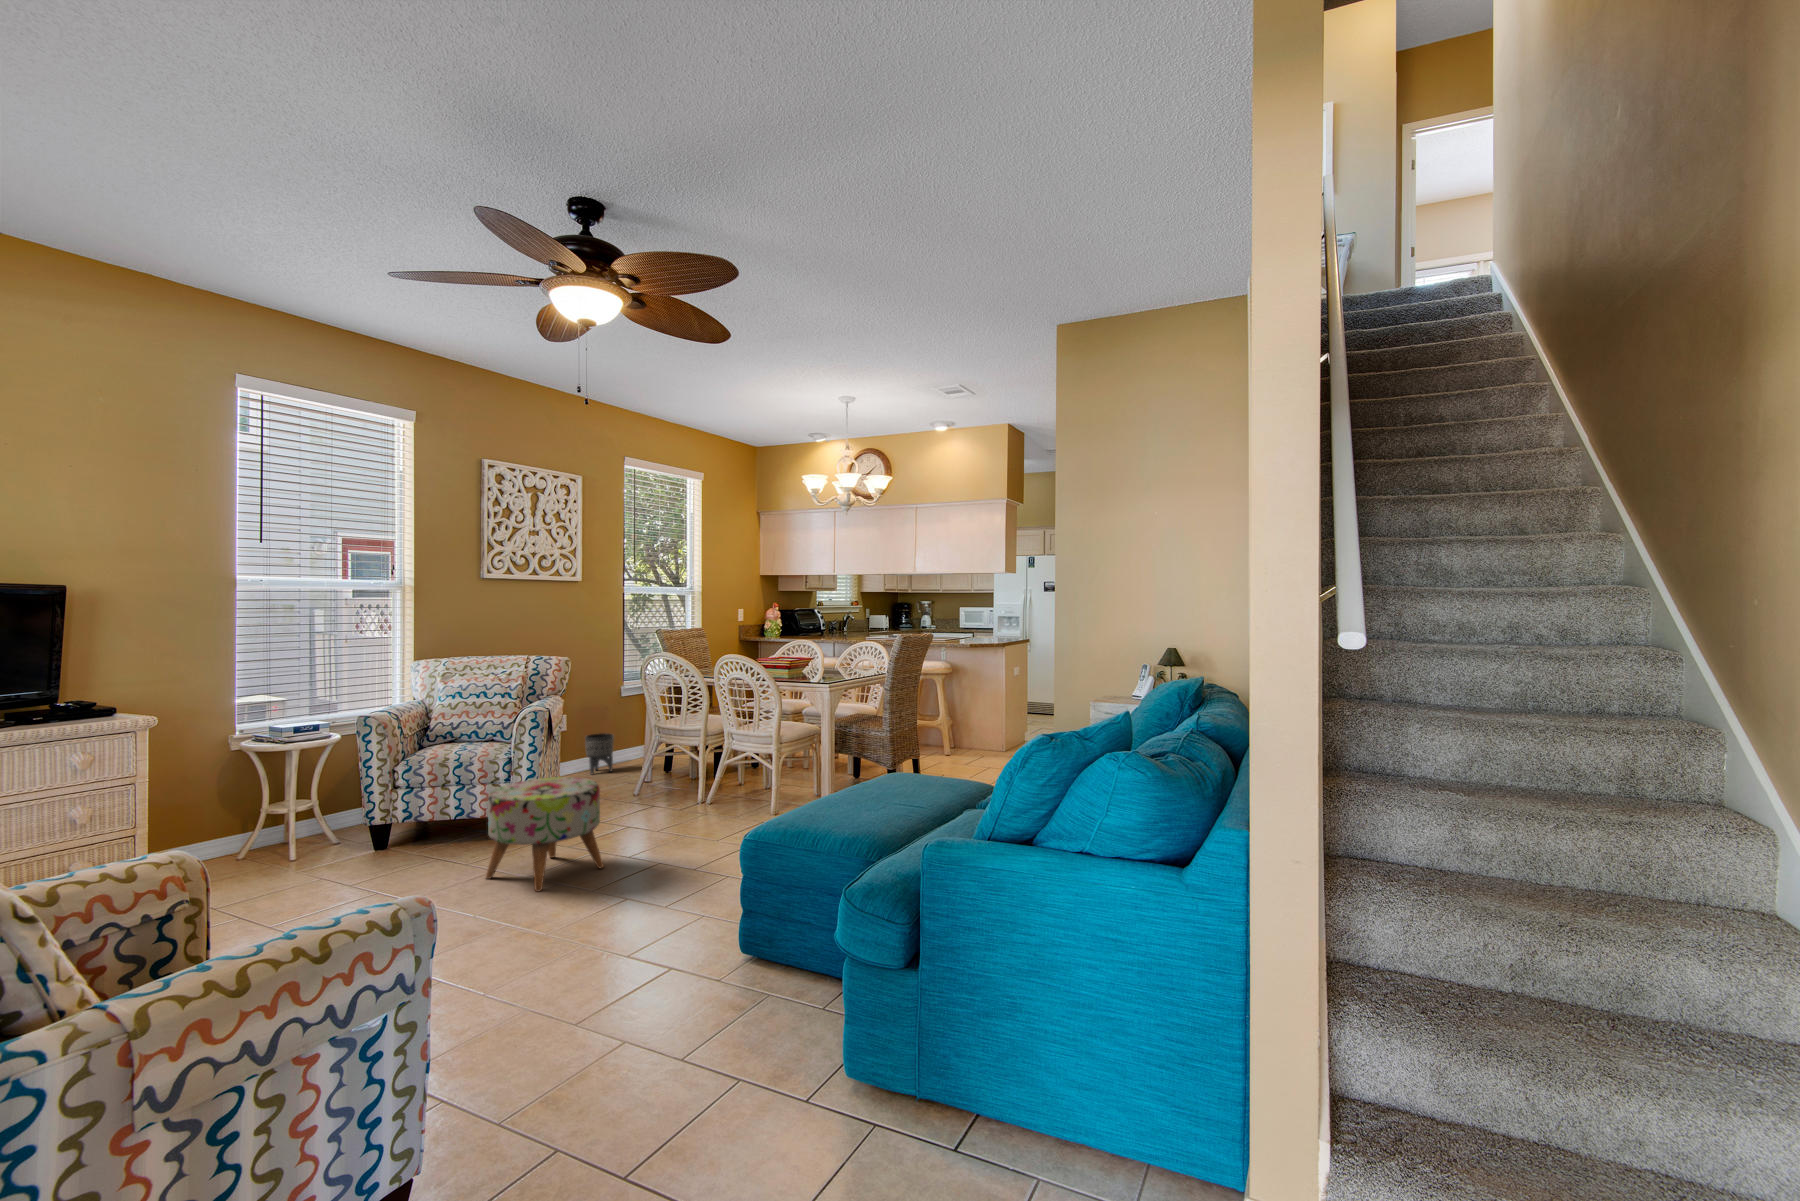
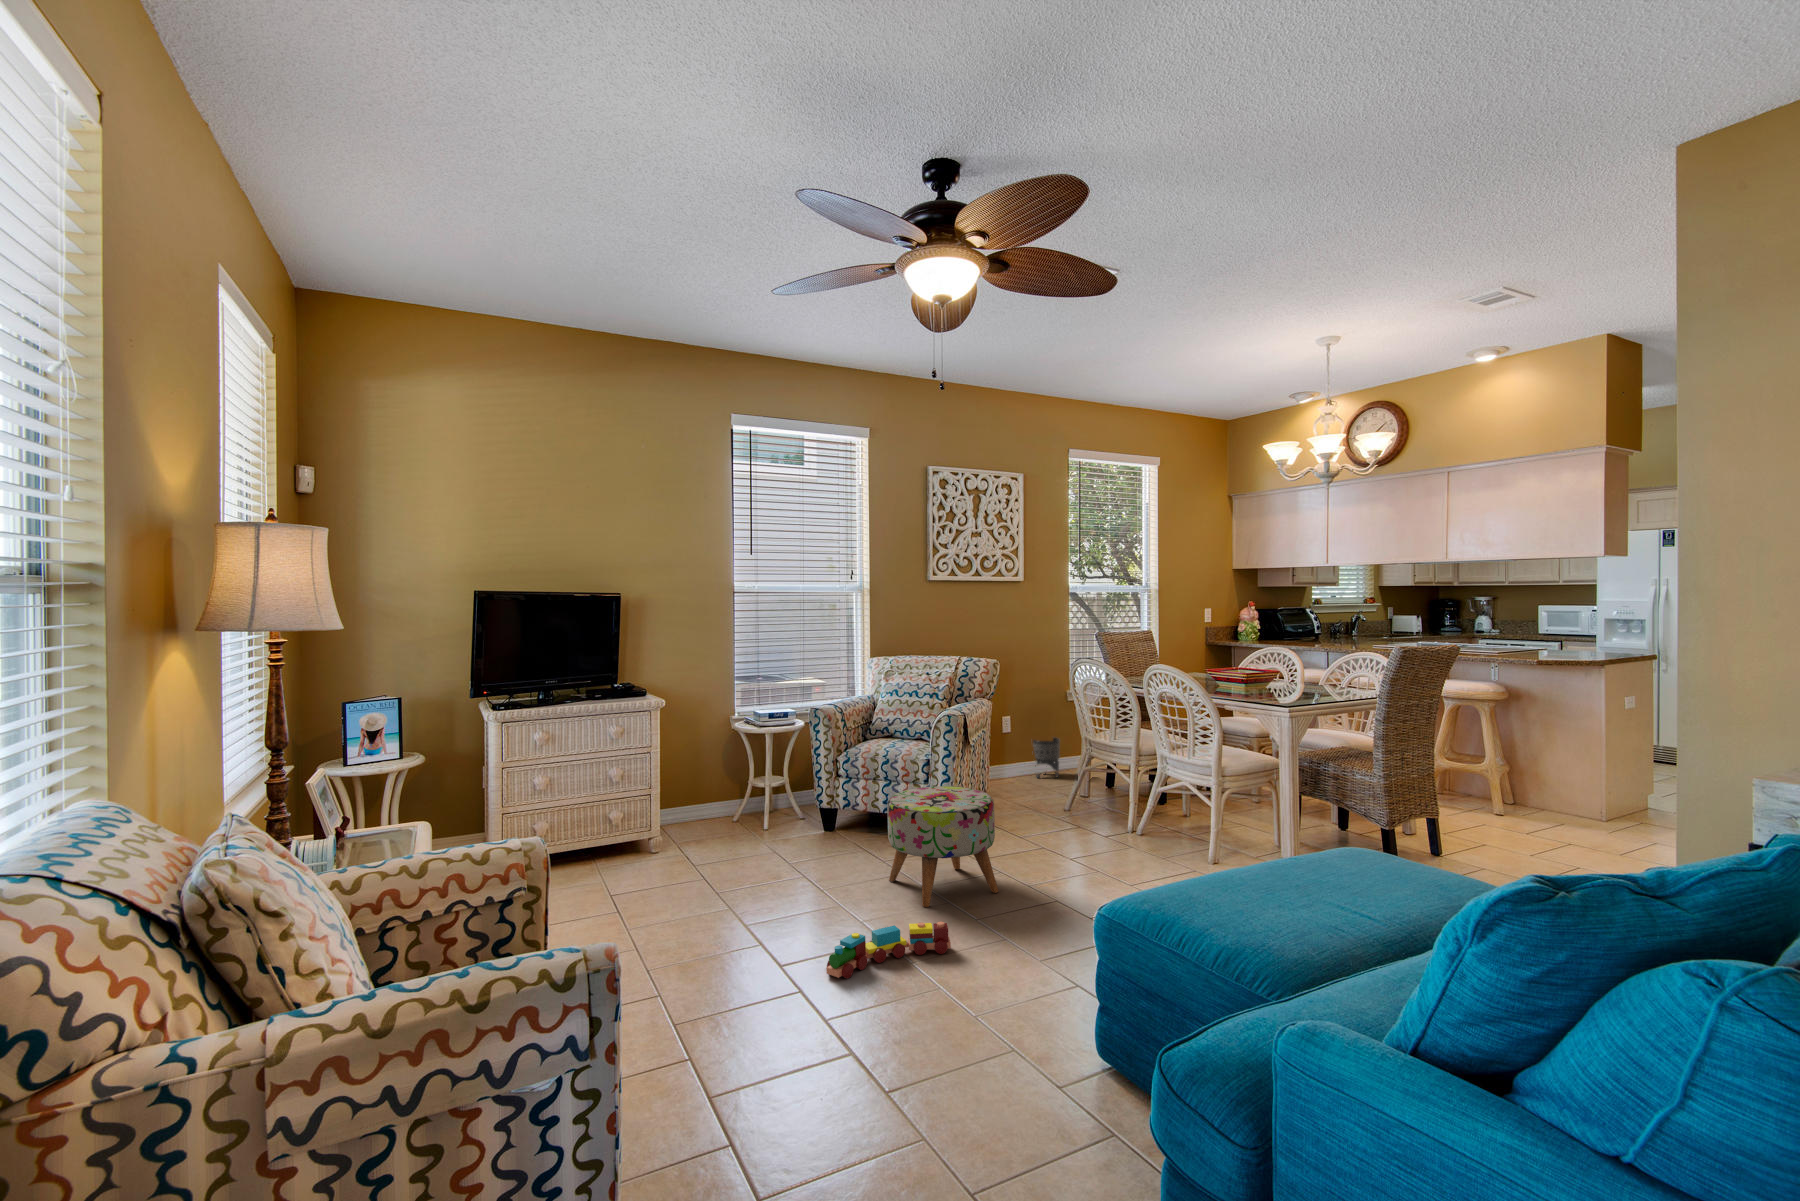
toy train: none [468,892,585,959] -> present [826,922,951,979]

